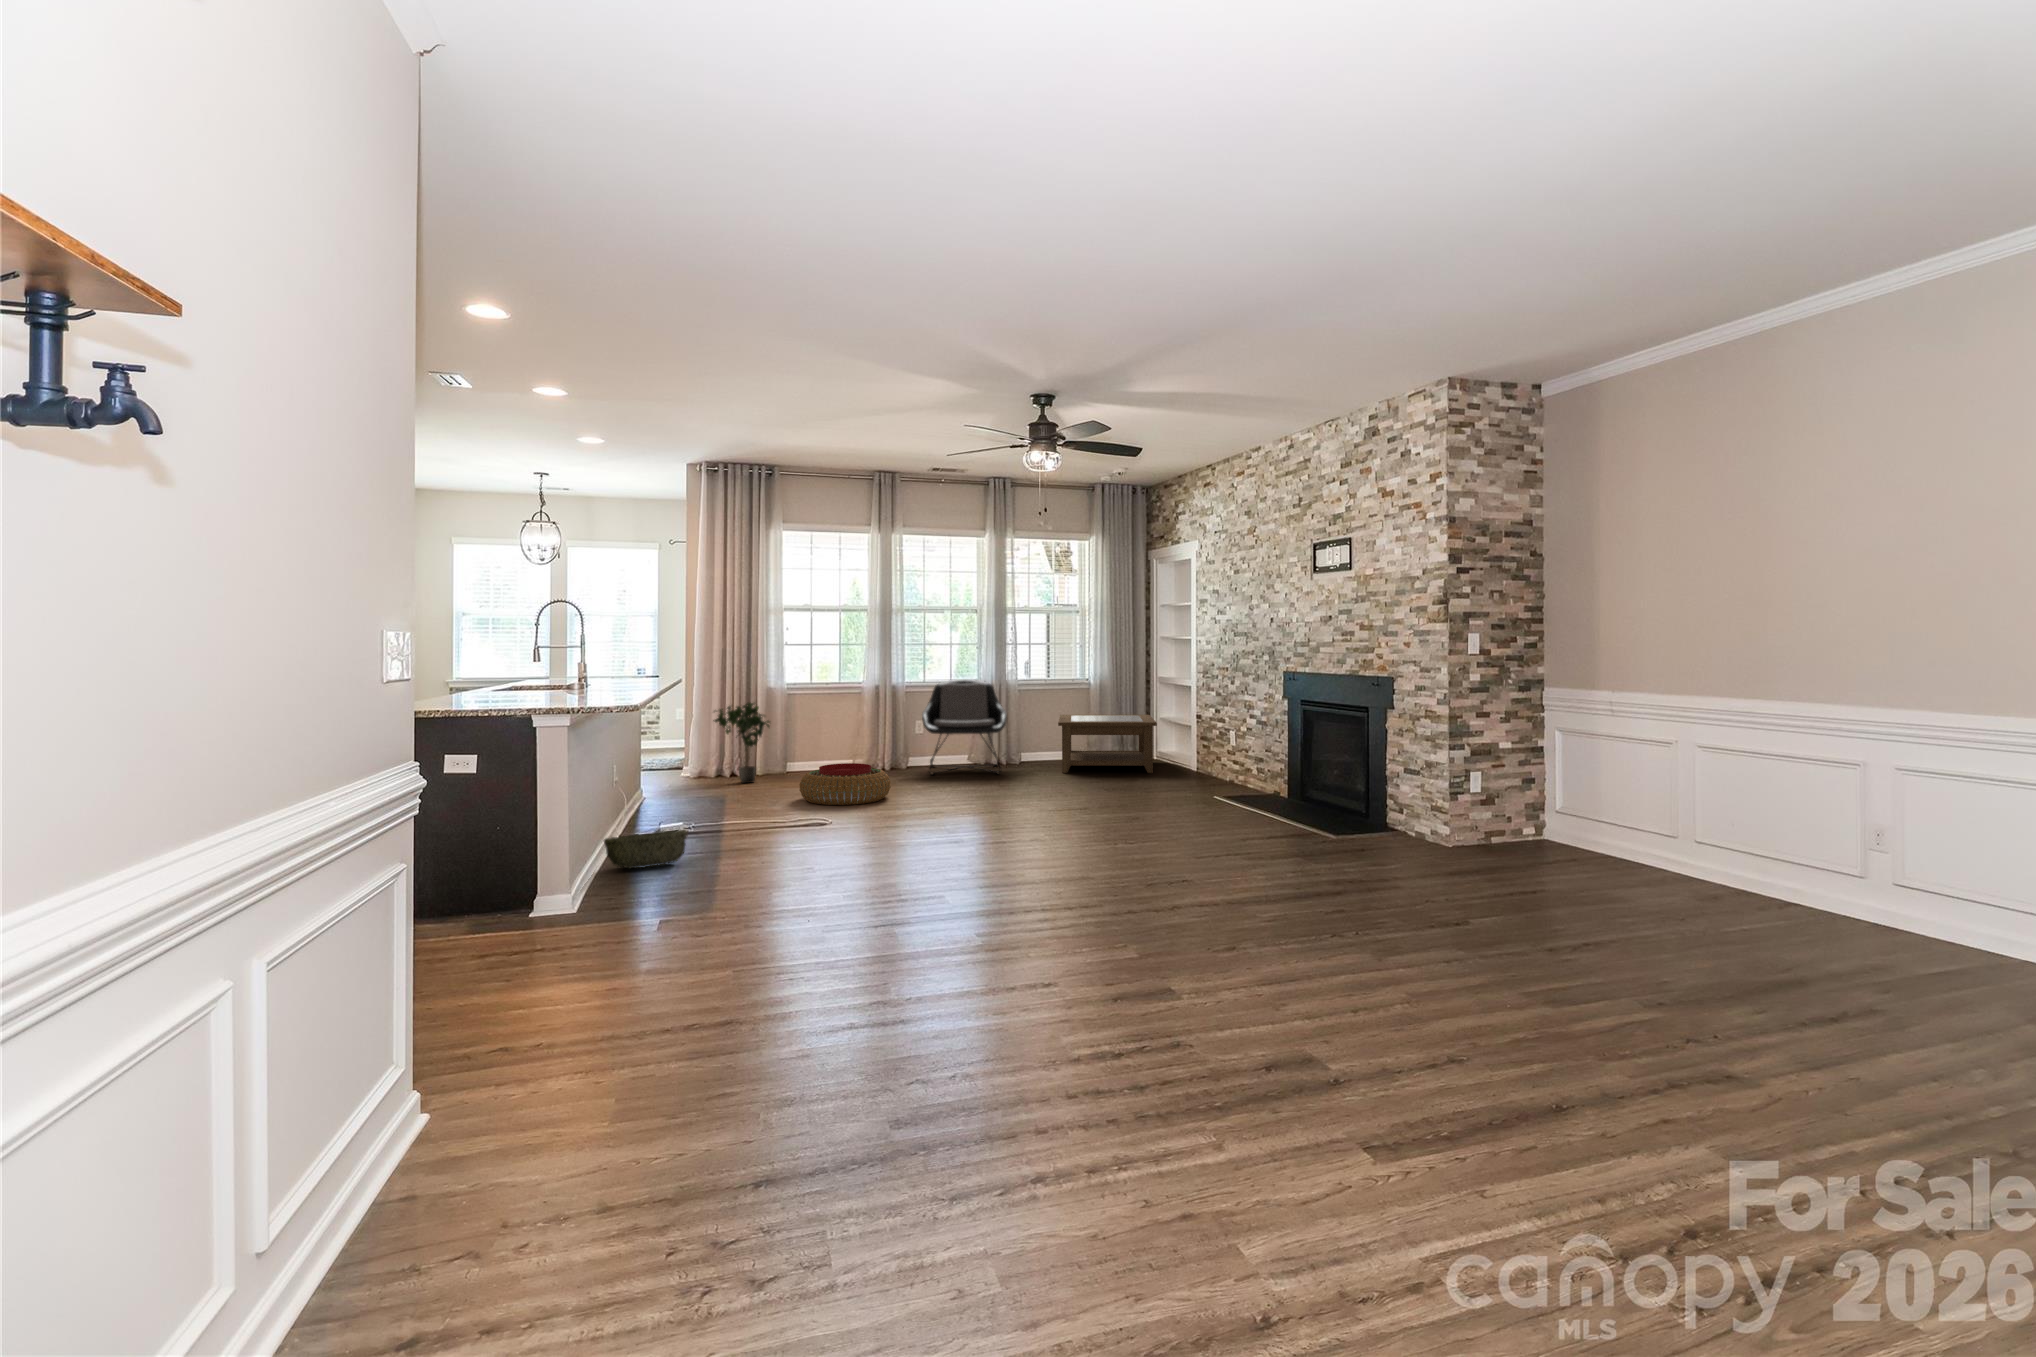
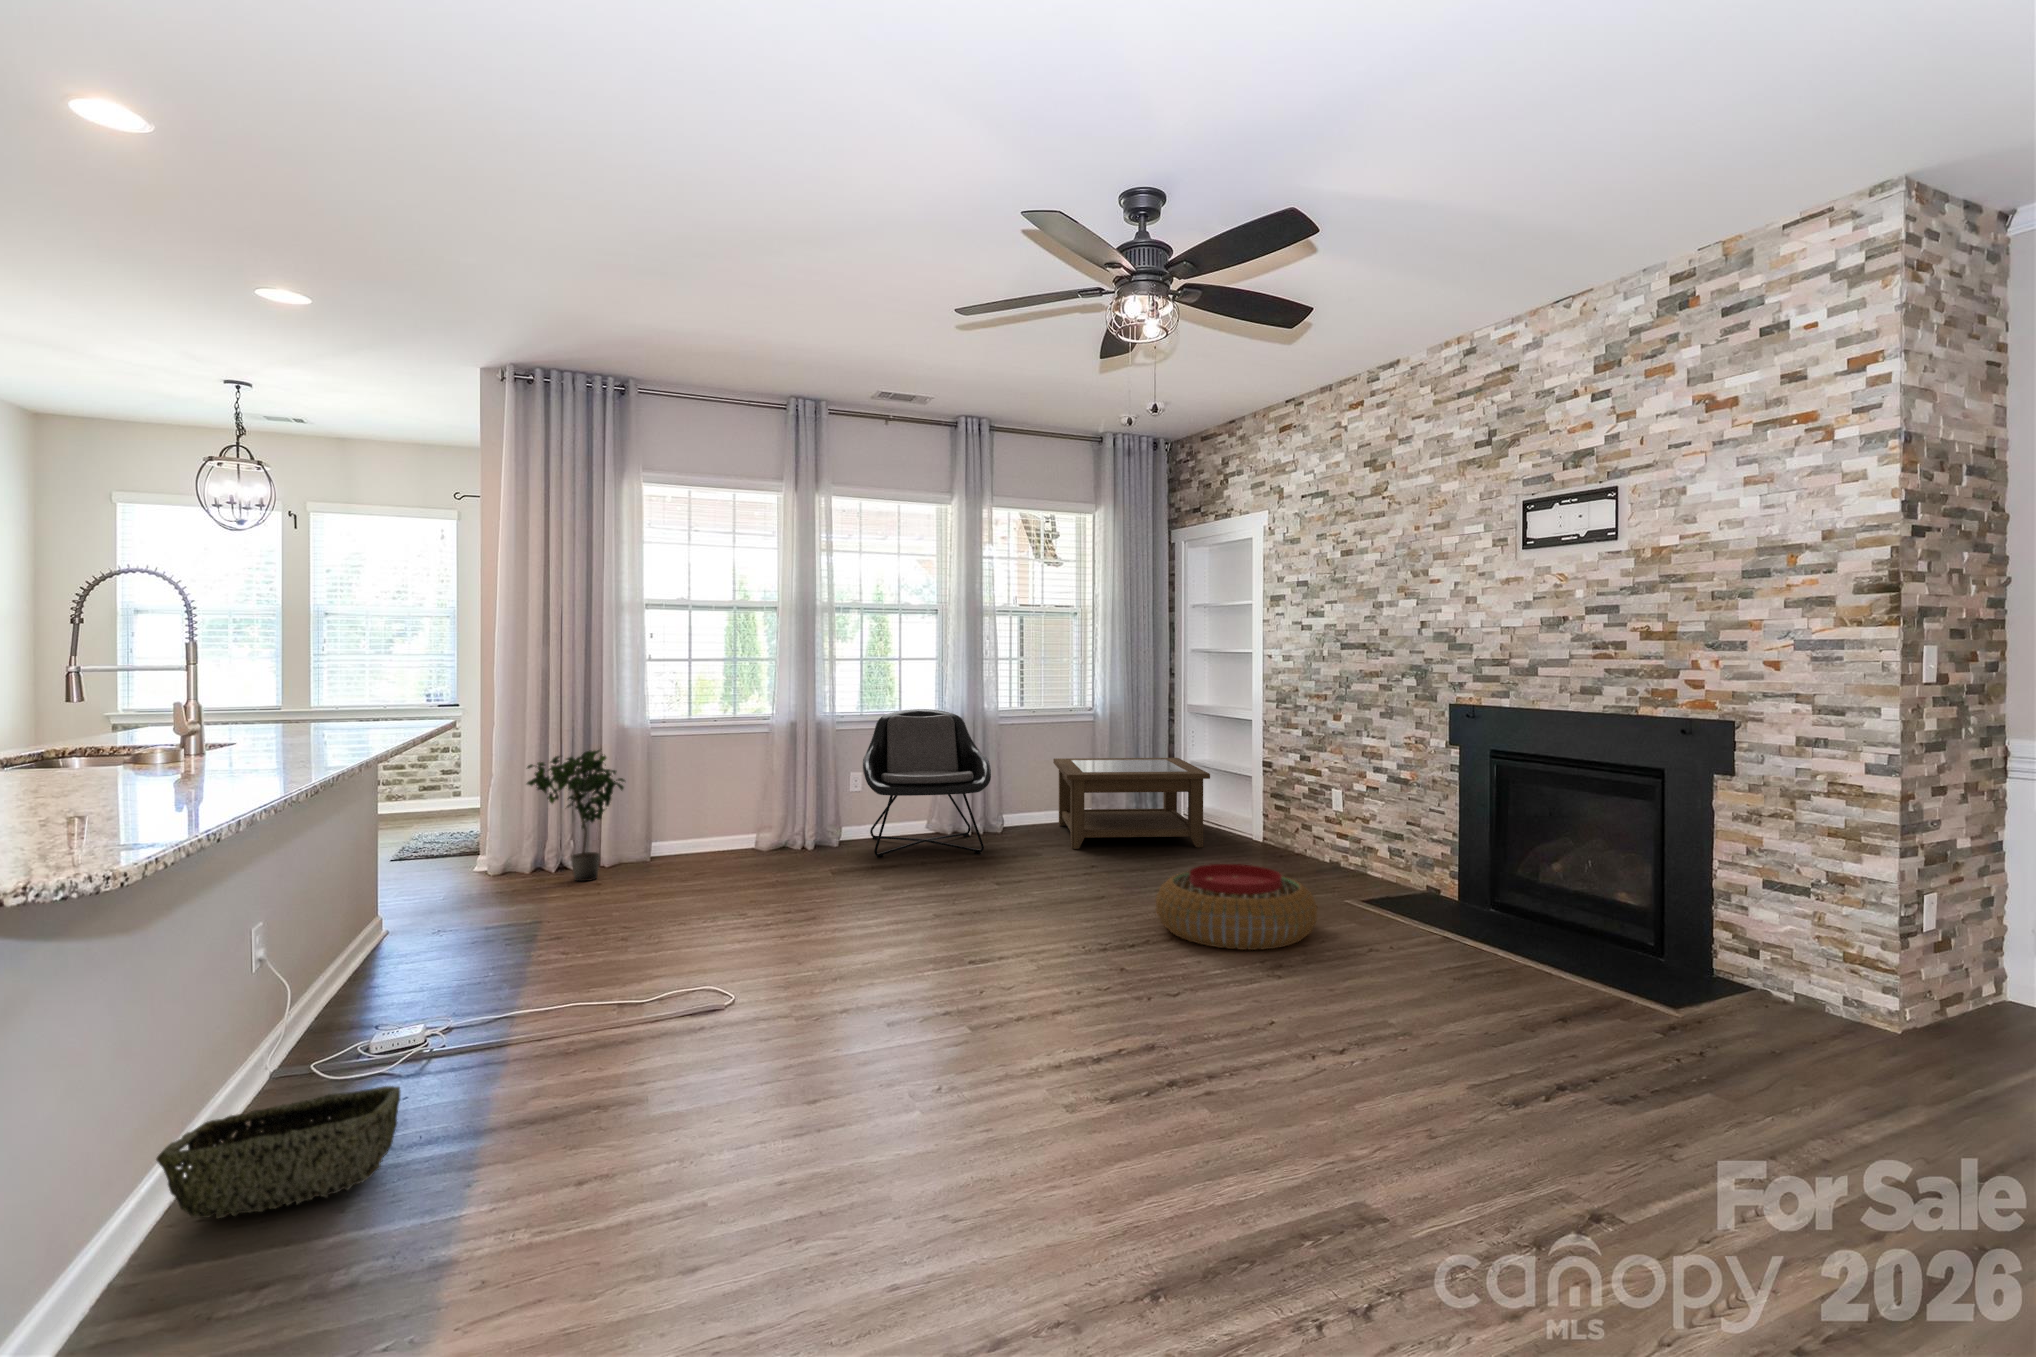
pouf: present [799,763,891,805] -> present [1156,864,1317,950]

